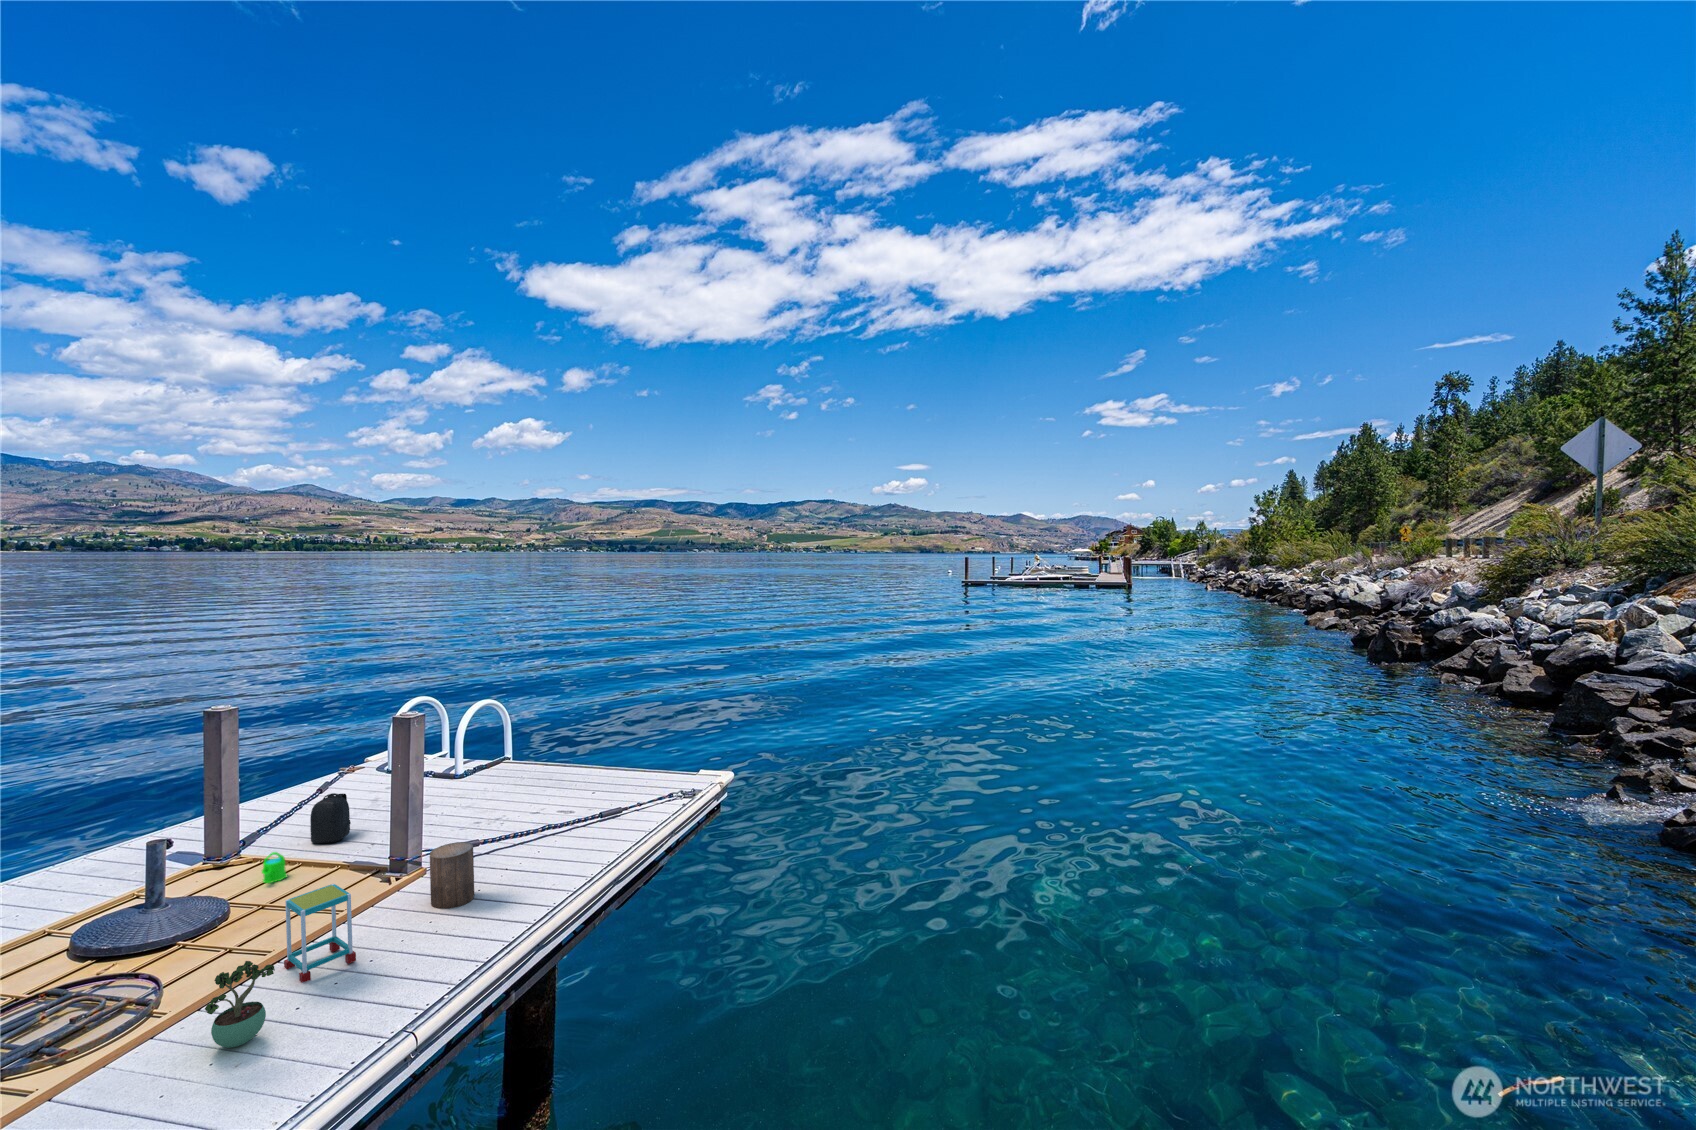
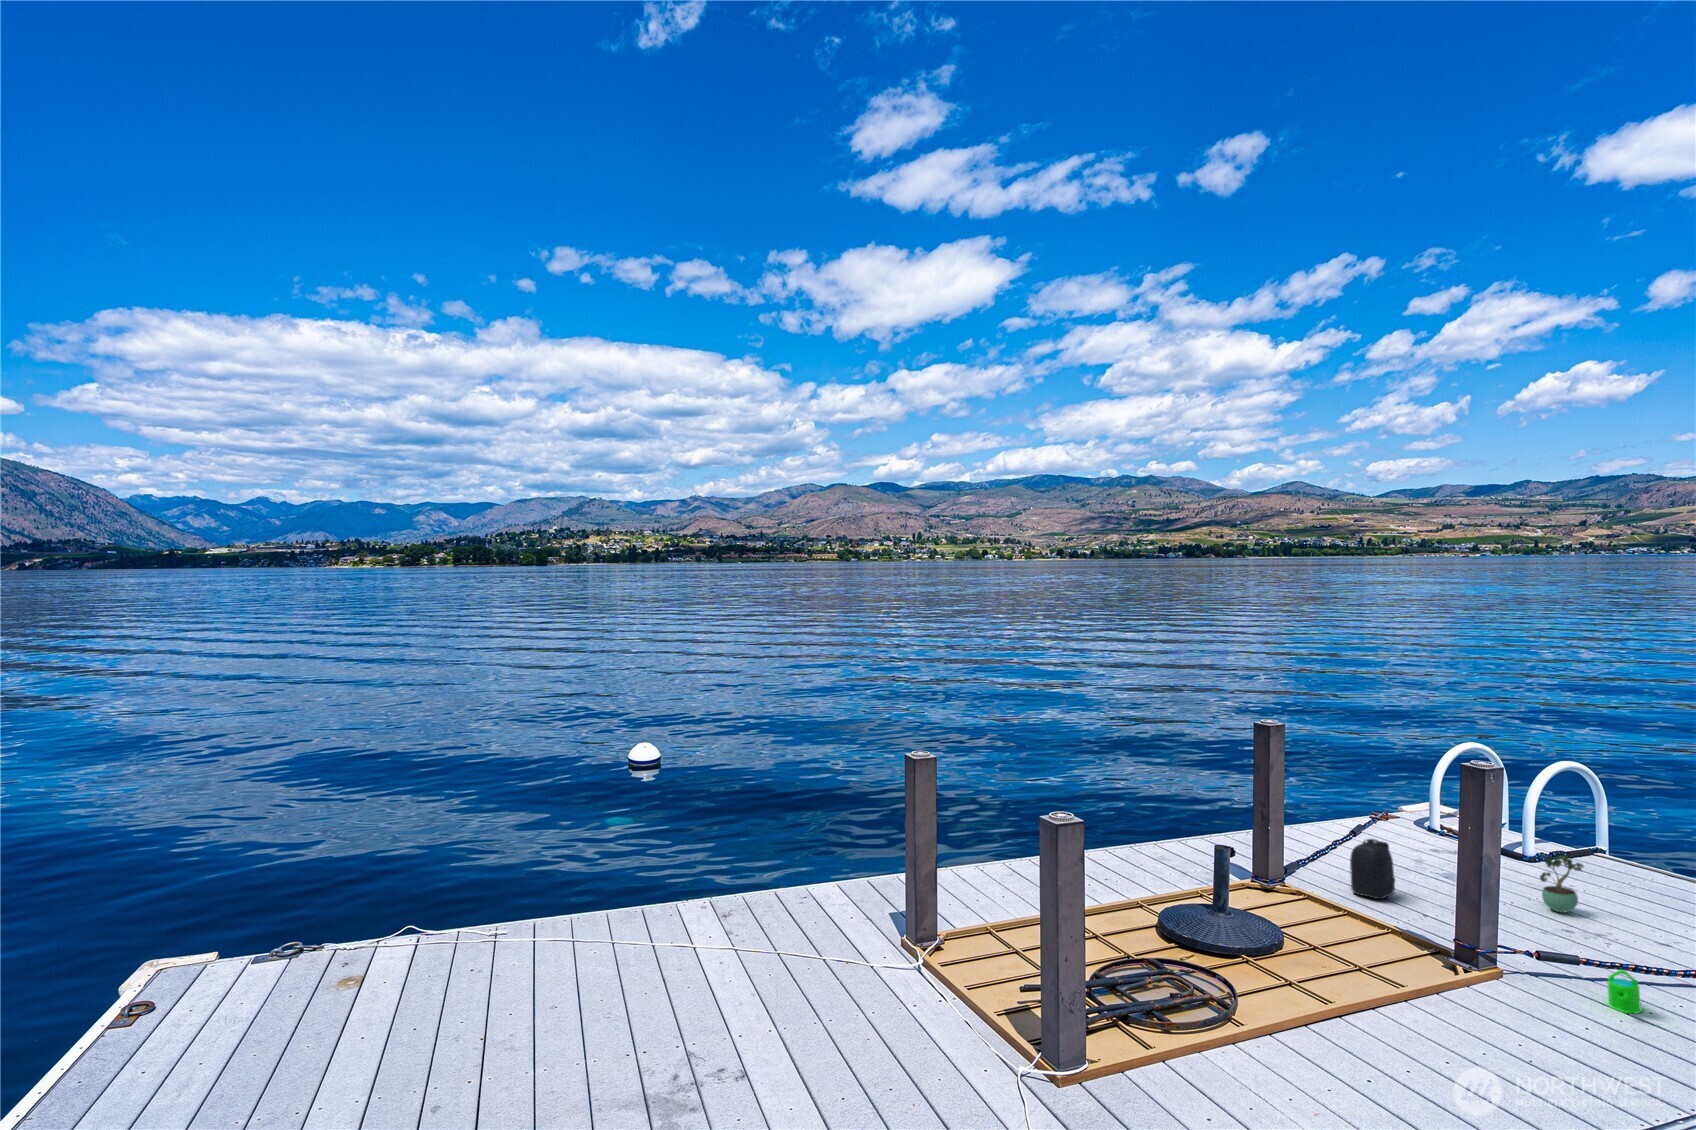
stool: present [430,842,474,909] -> none [1511,946,1580,1041]
watering can: present [262,852,287,883] -> present [1608,970,1642,1013]
side table: present [284,884,356,983] -> none [1344,948,1426,1054]
potted plant: present [205,961,275,1048] -> present [1540,855,1583,913]

